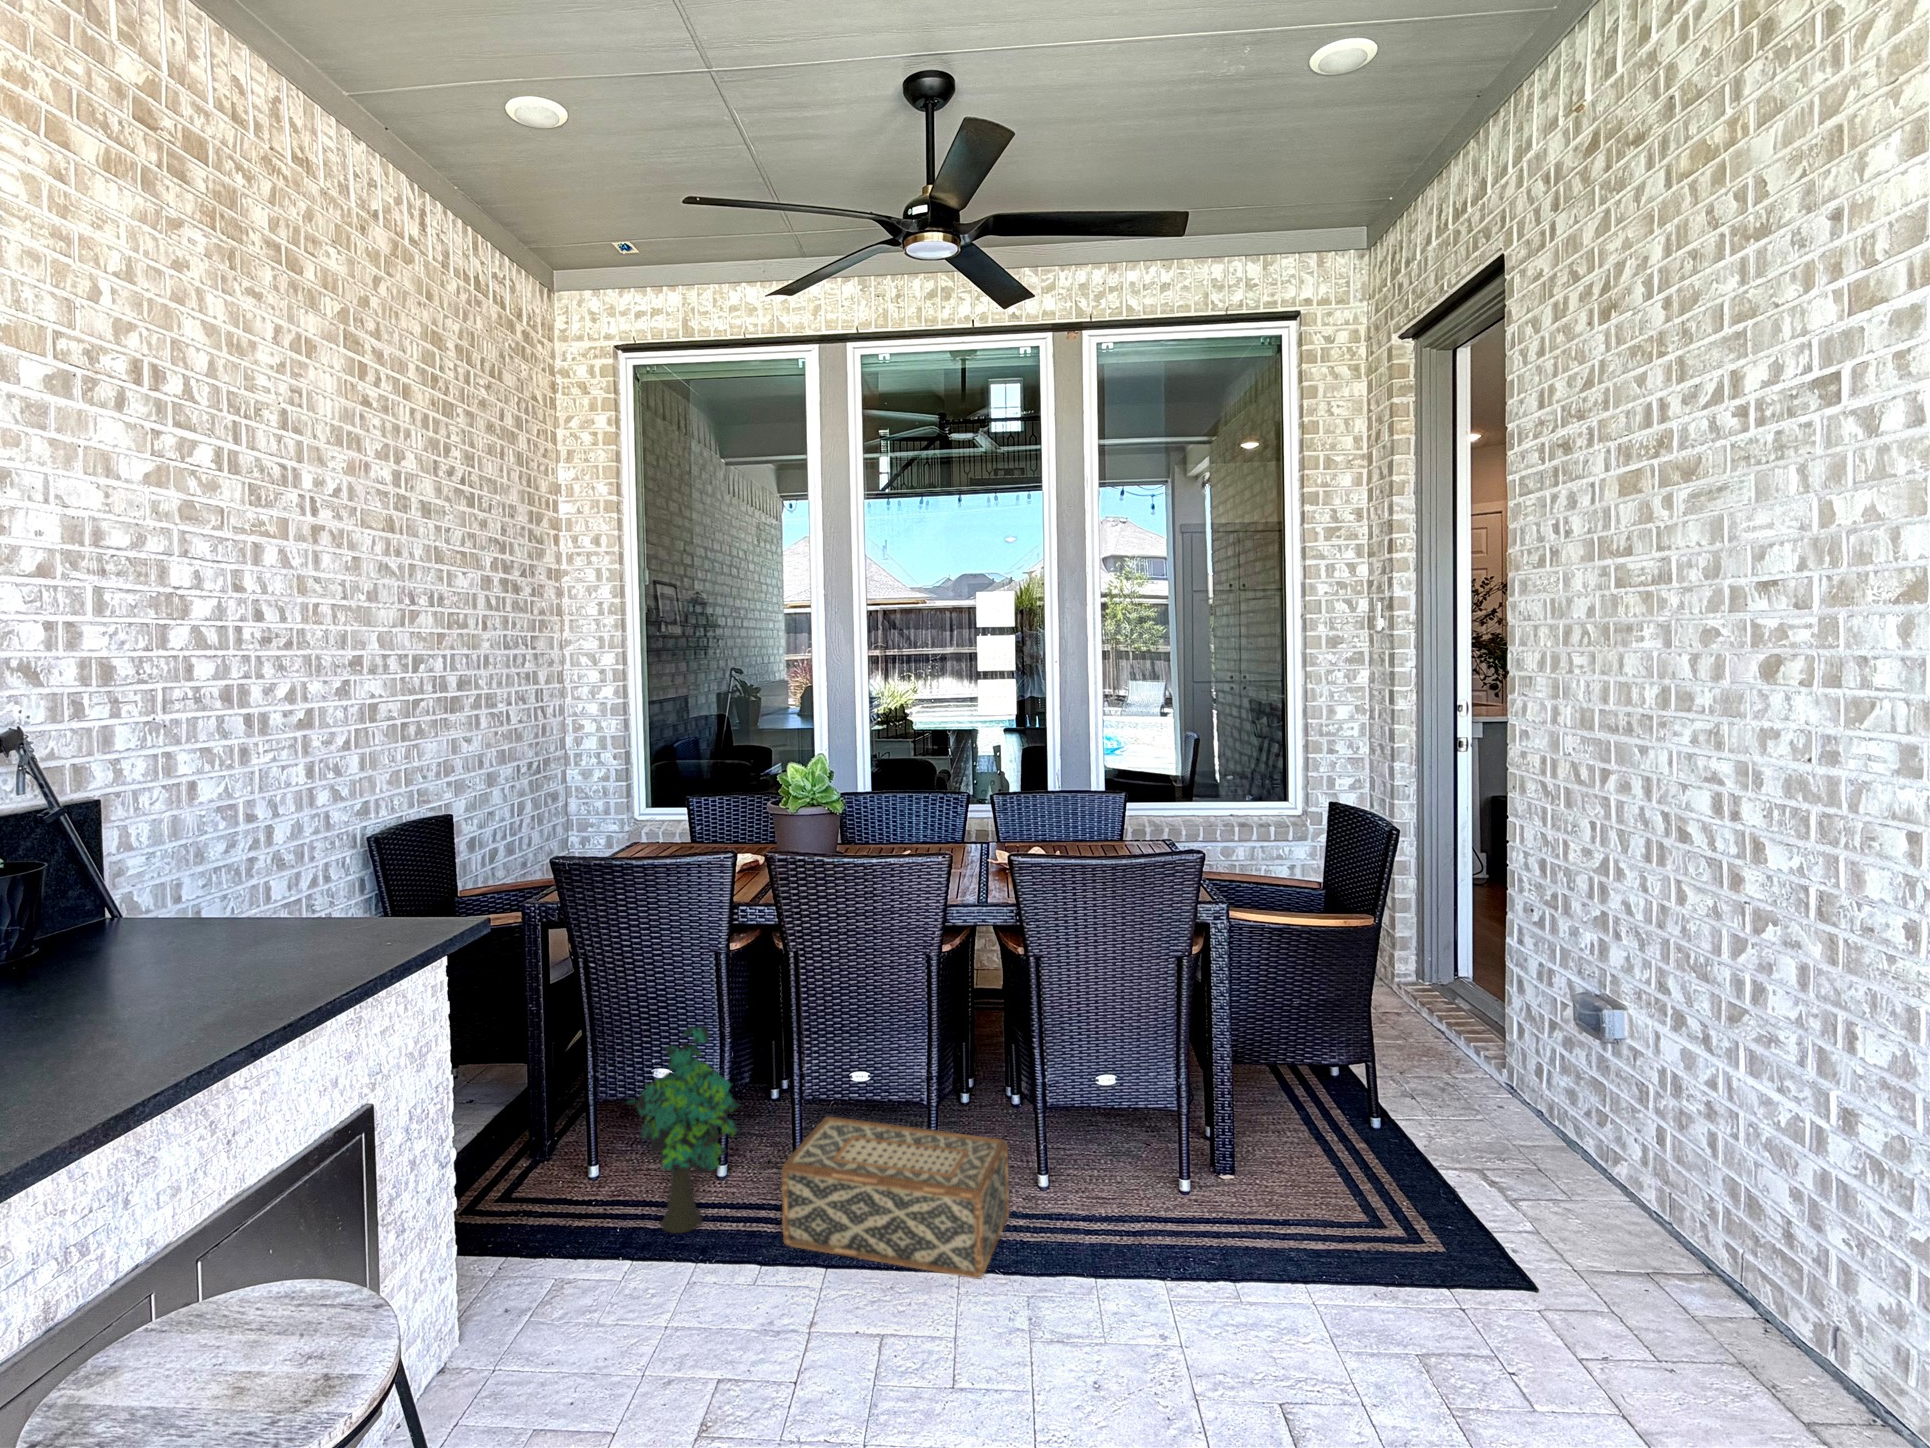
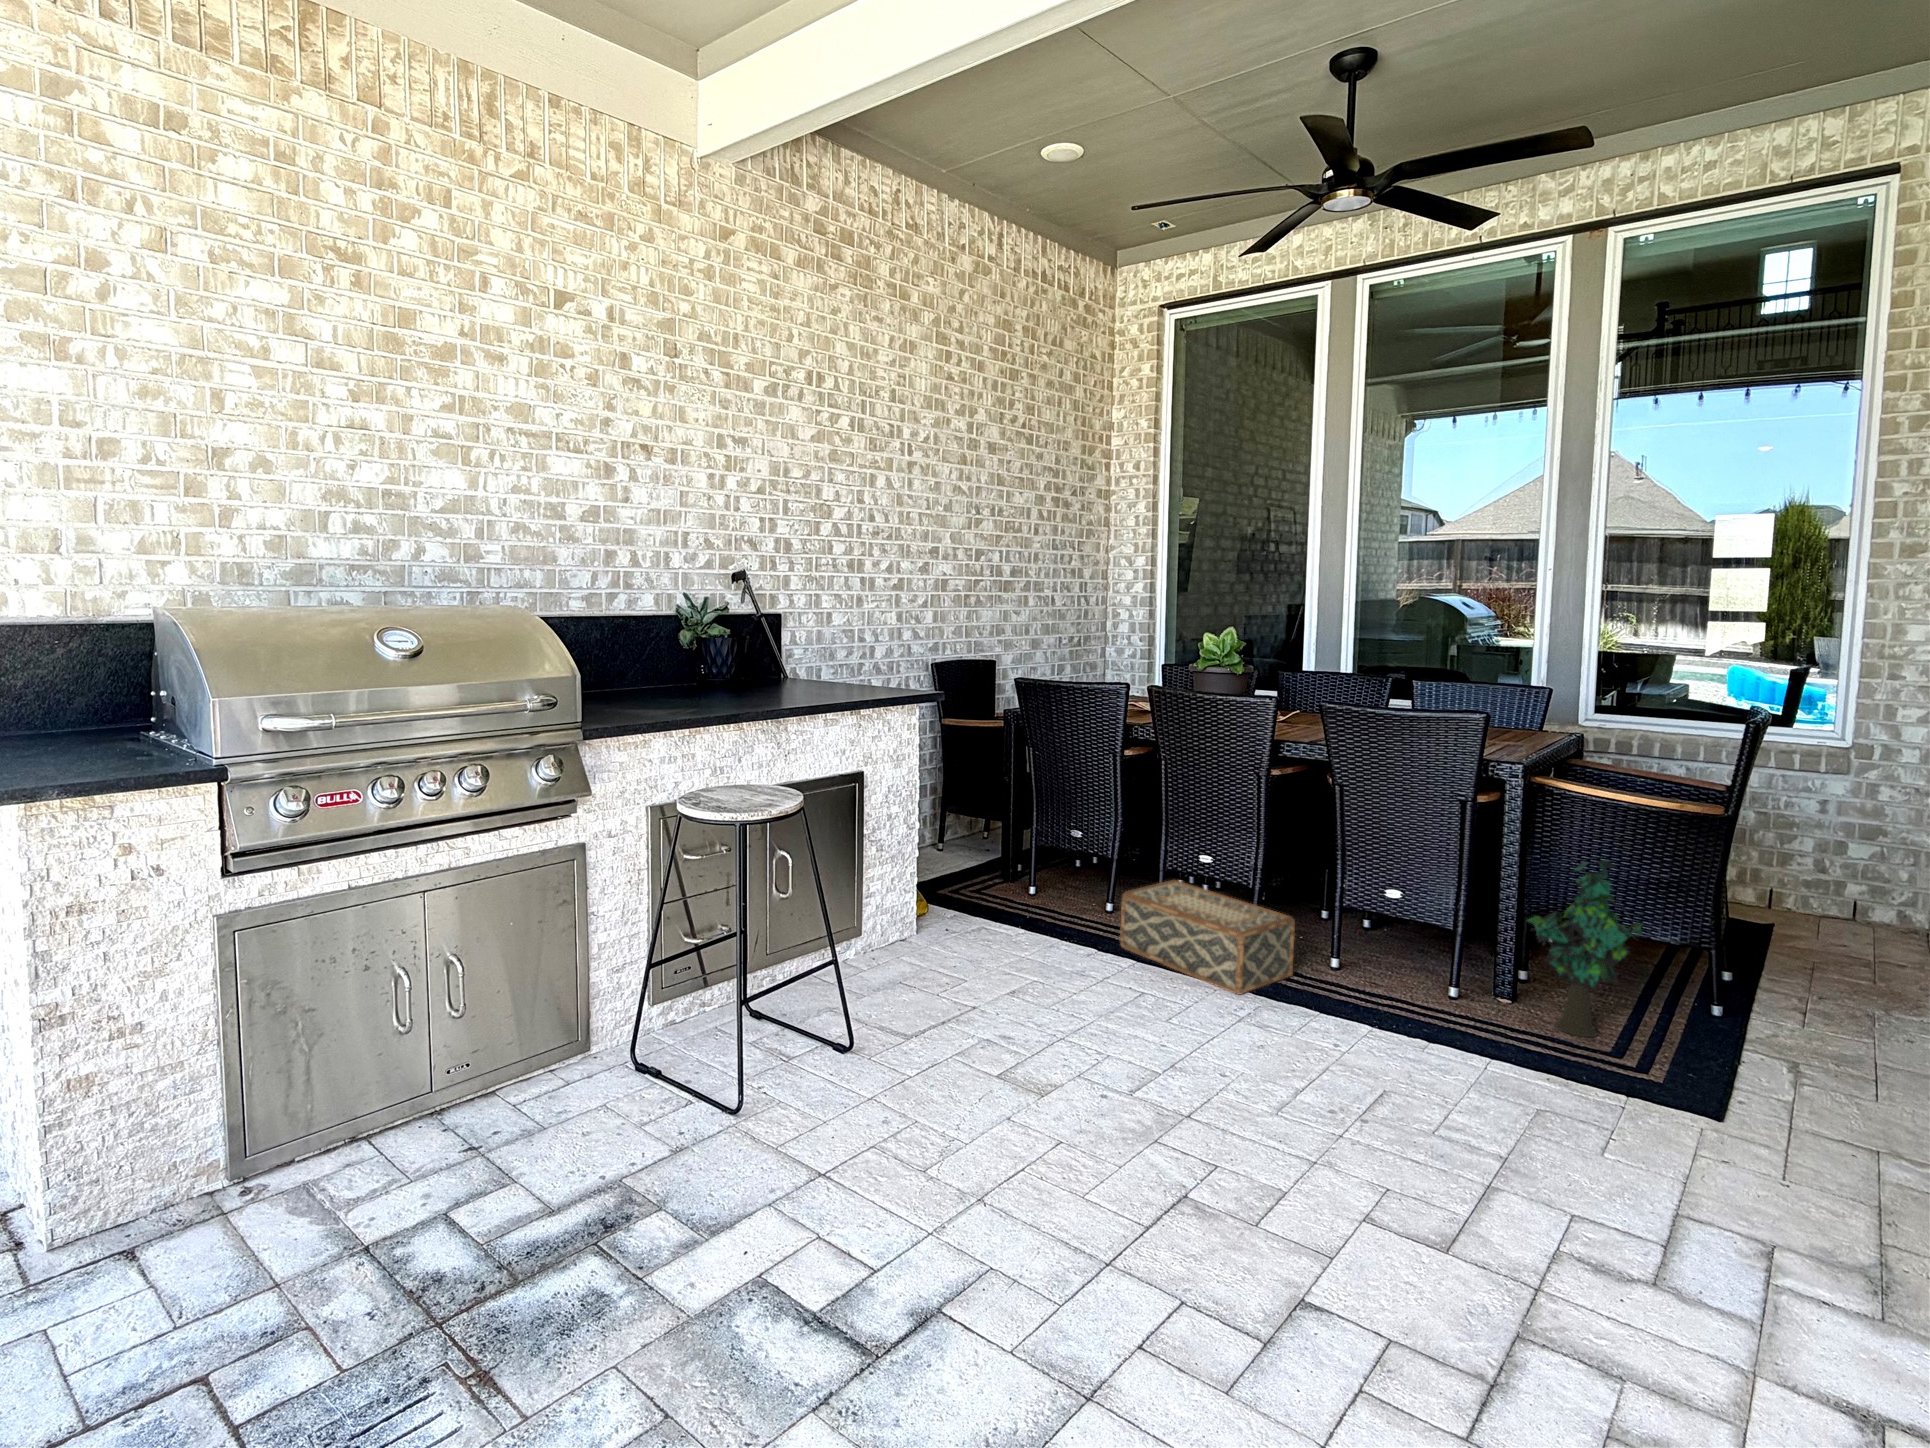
decorative plant: present [623,1027,740,1233] -> present [1527,860,1643,1037]

